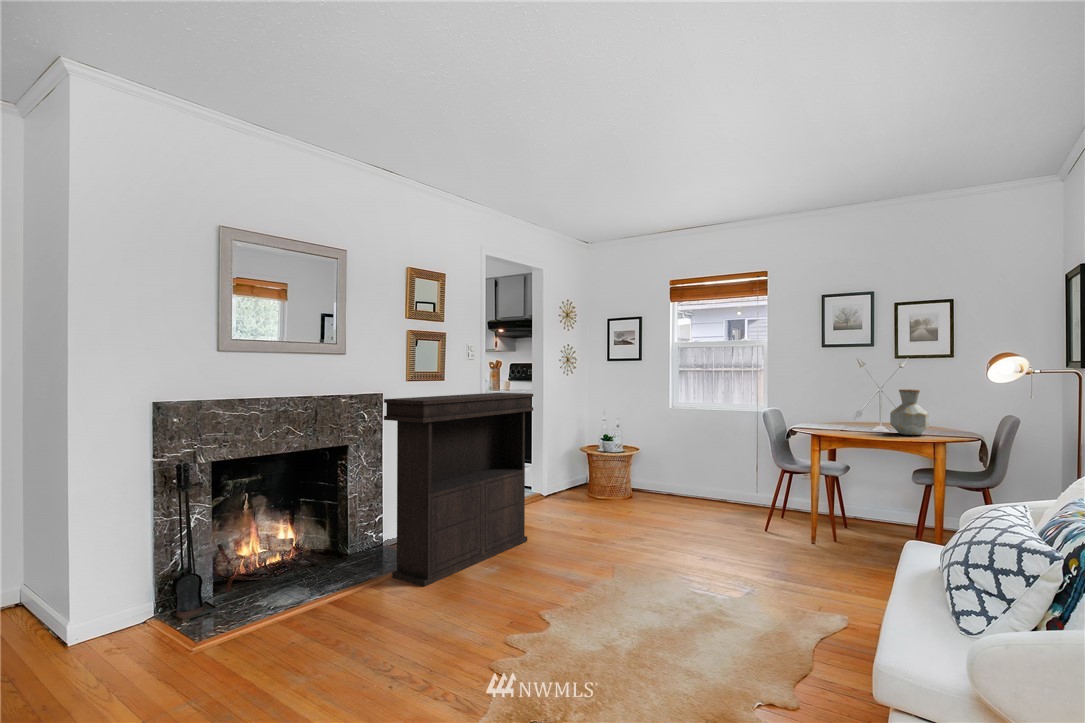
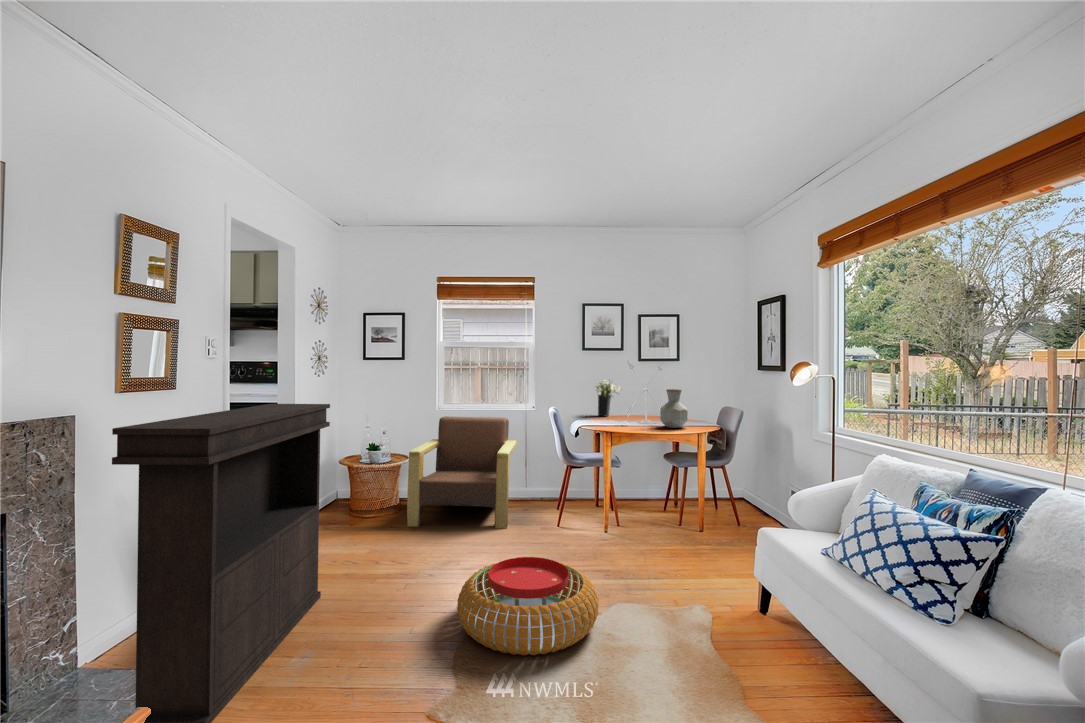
flower arrangement: none [833,379,872,421] -> present [597,380,620,416]
armchair: none [626,415,745,525] -> present [407,416,517,529]
pouf: none [601,533,728,610] -> present [457,557,599,655]

